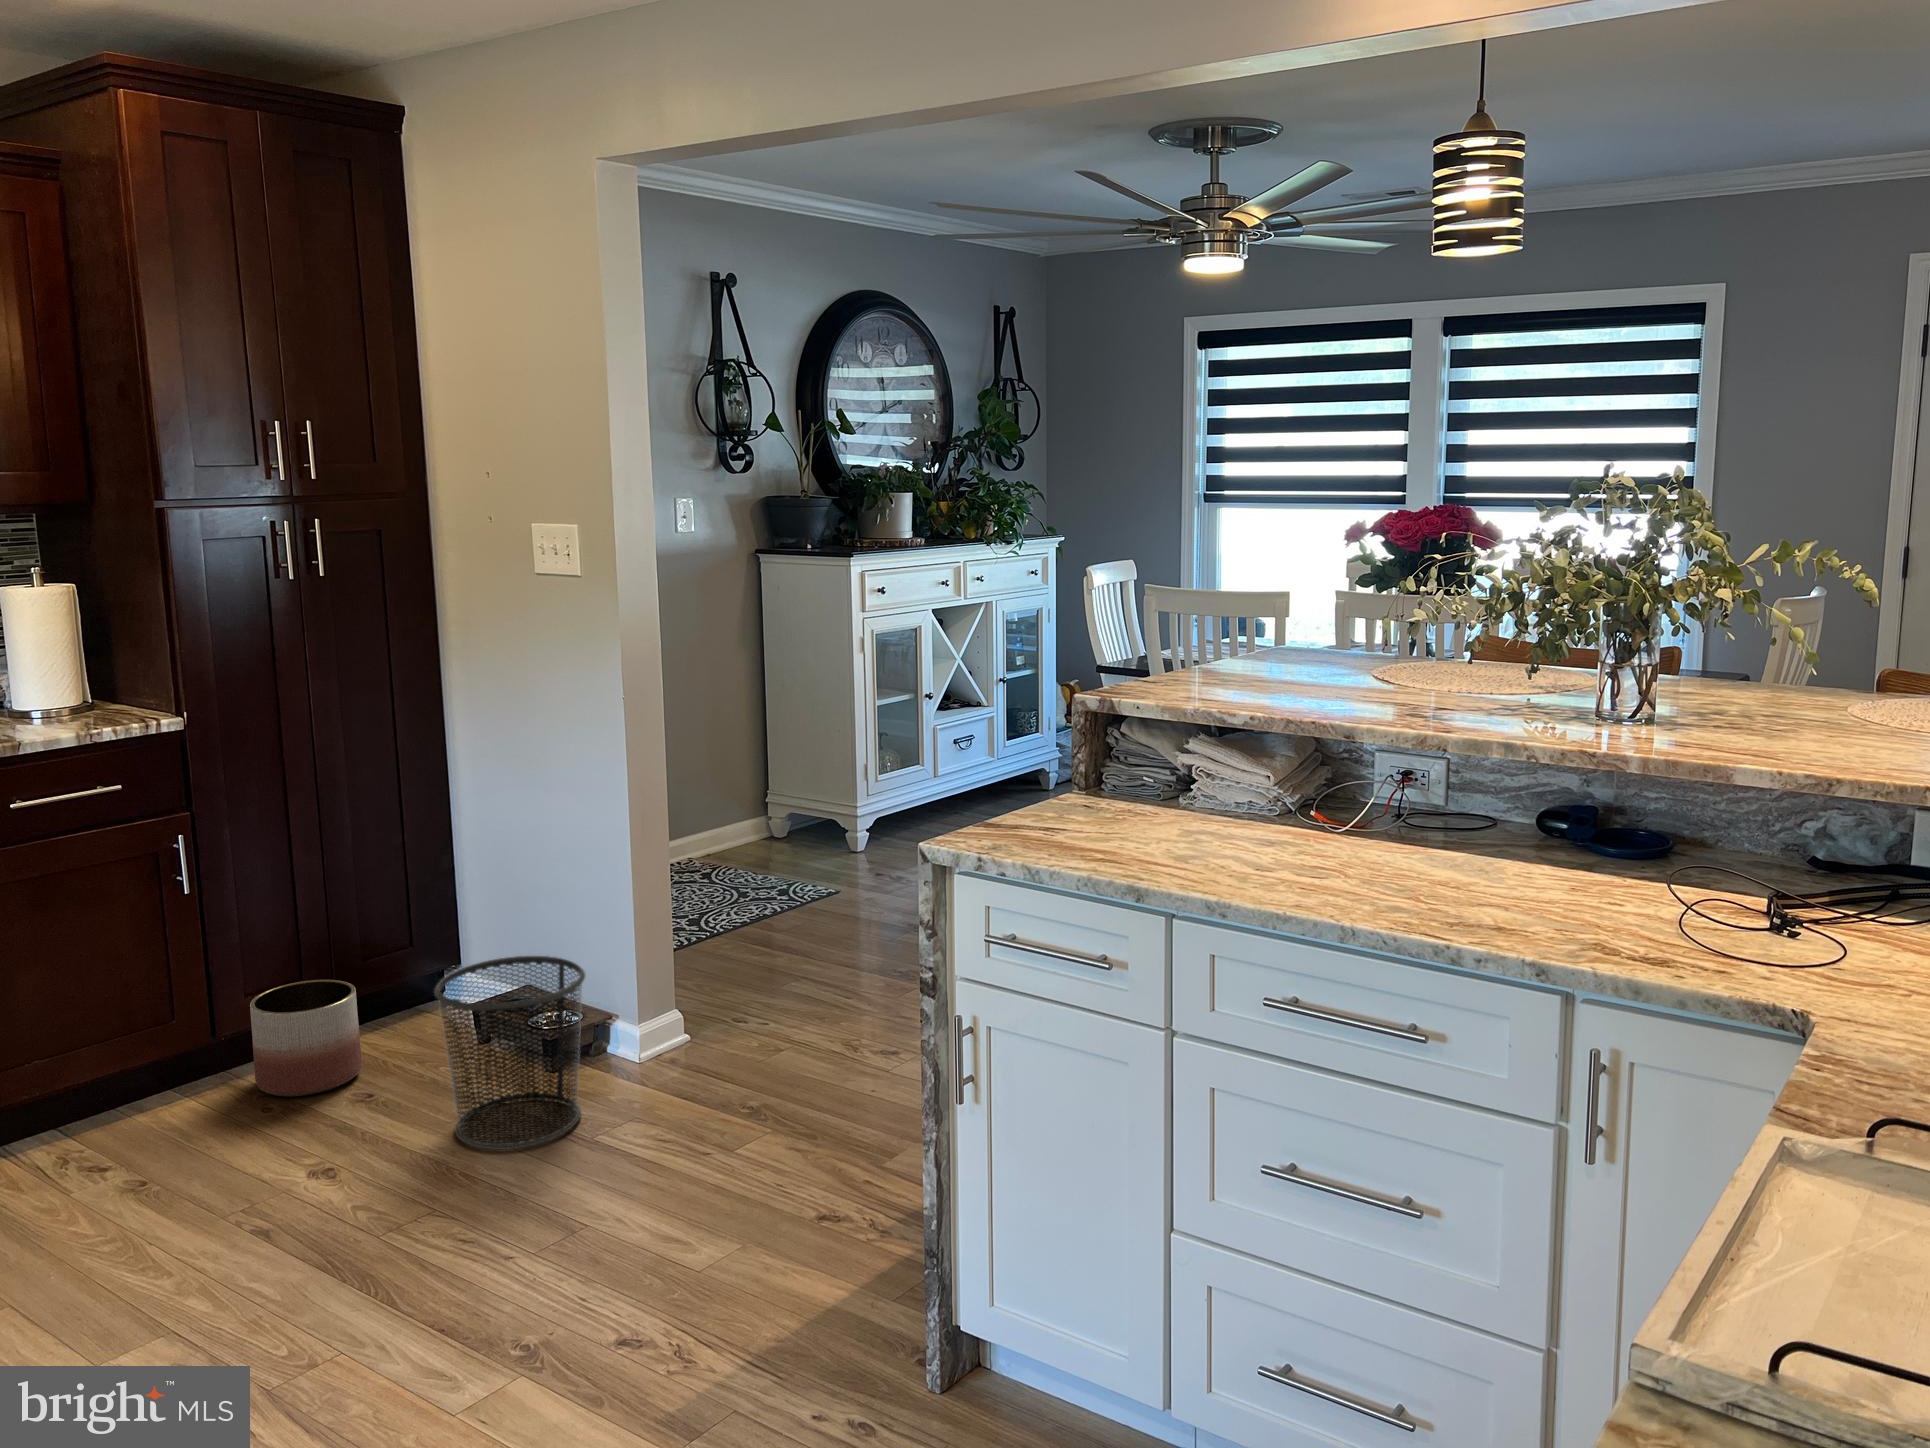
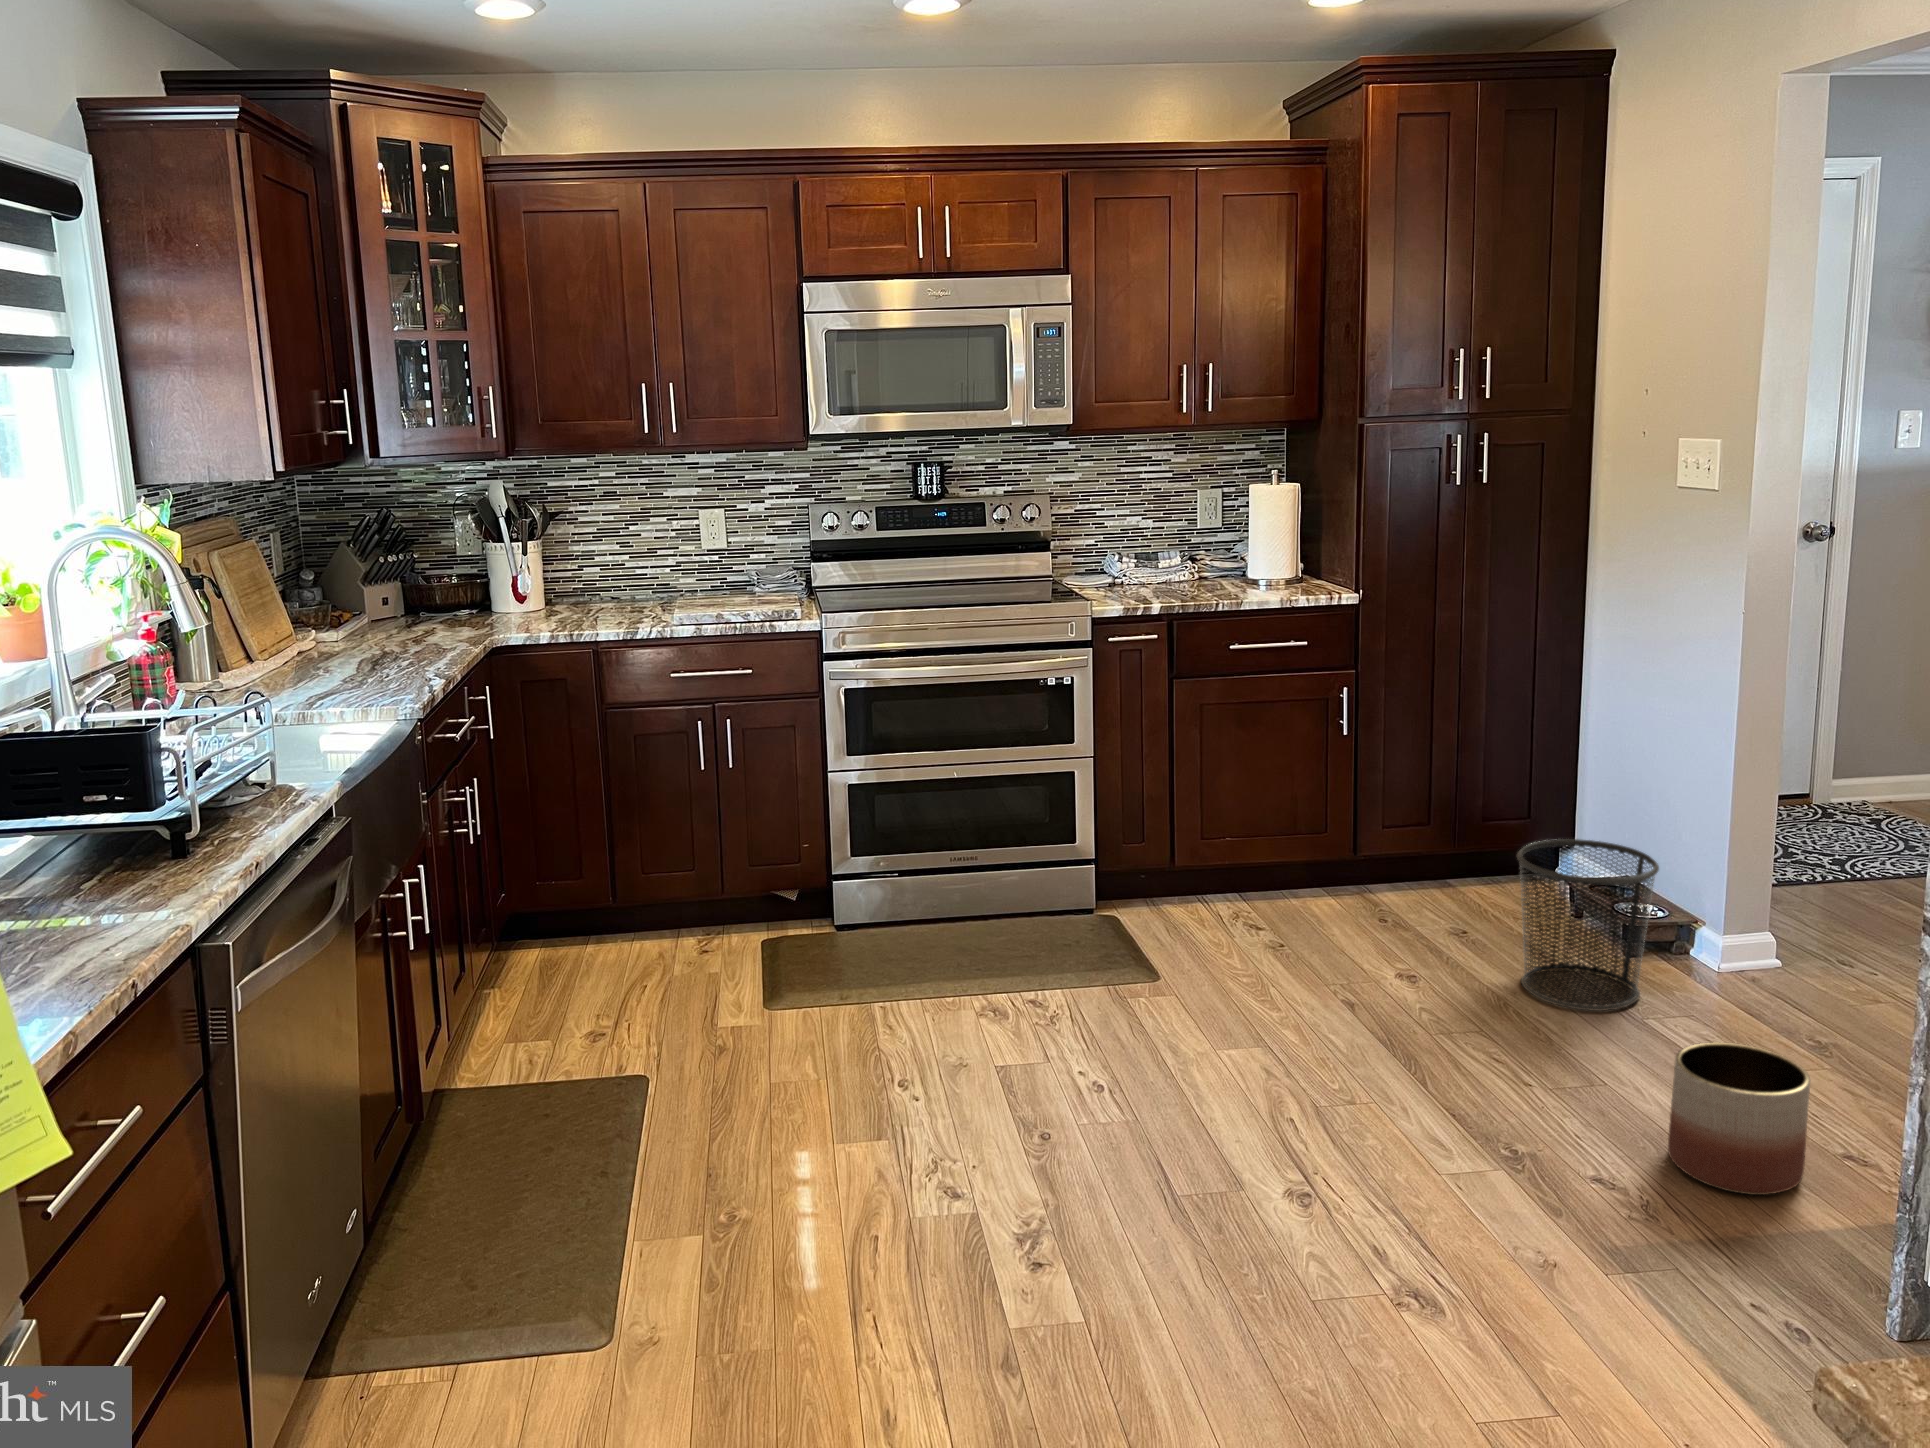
planter: present [250,980,362,1097] -> present [1668,1042,1810,1195]

